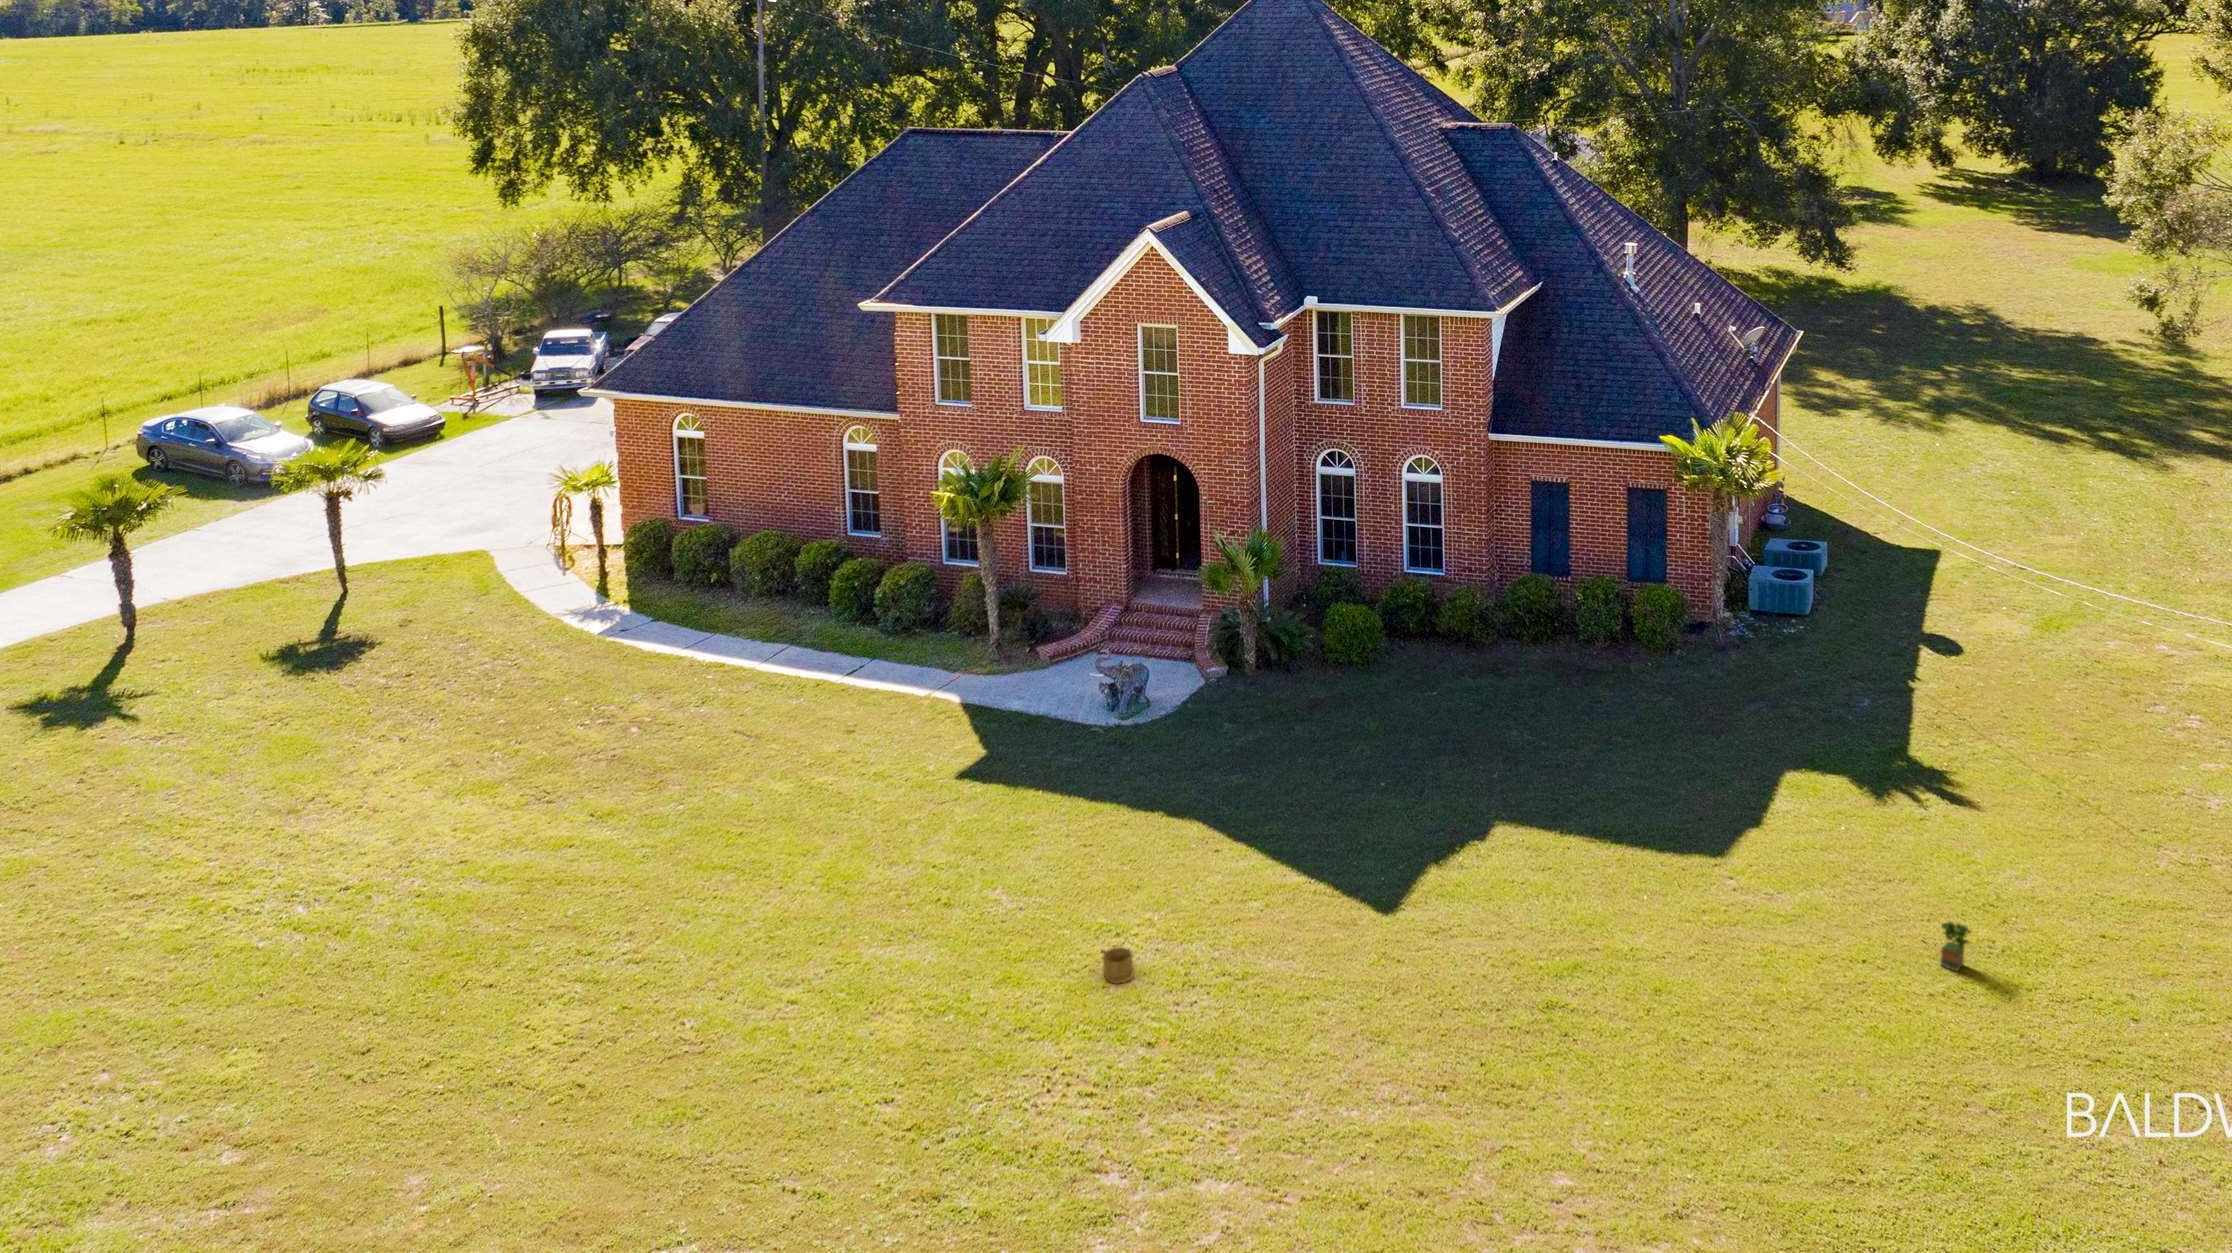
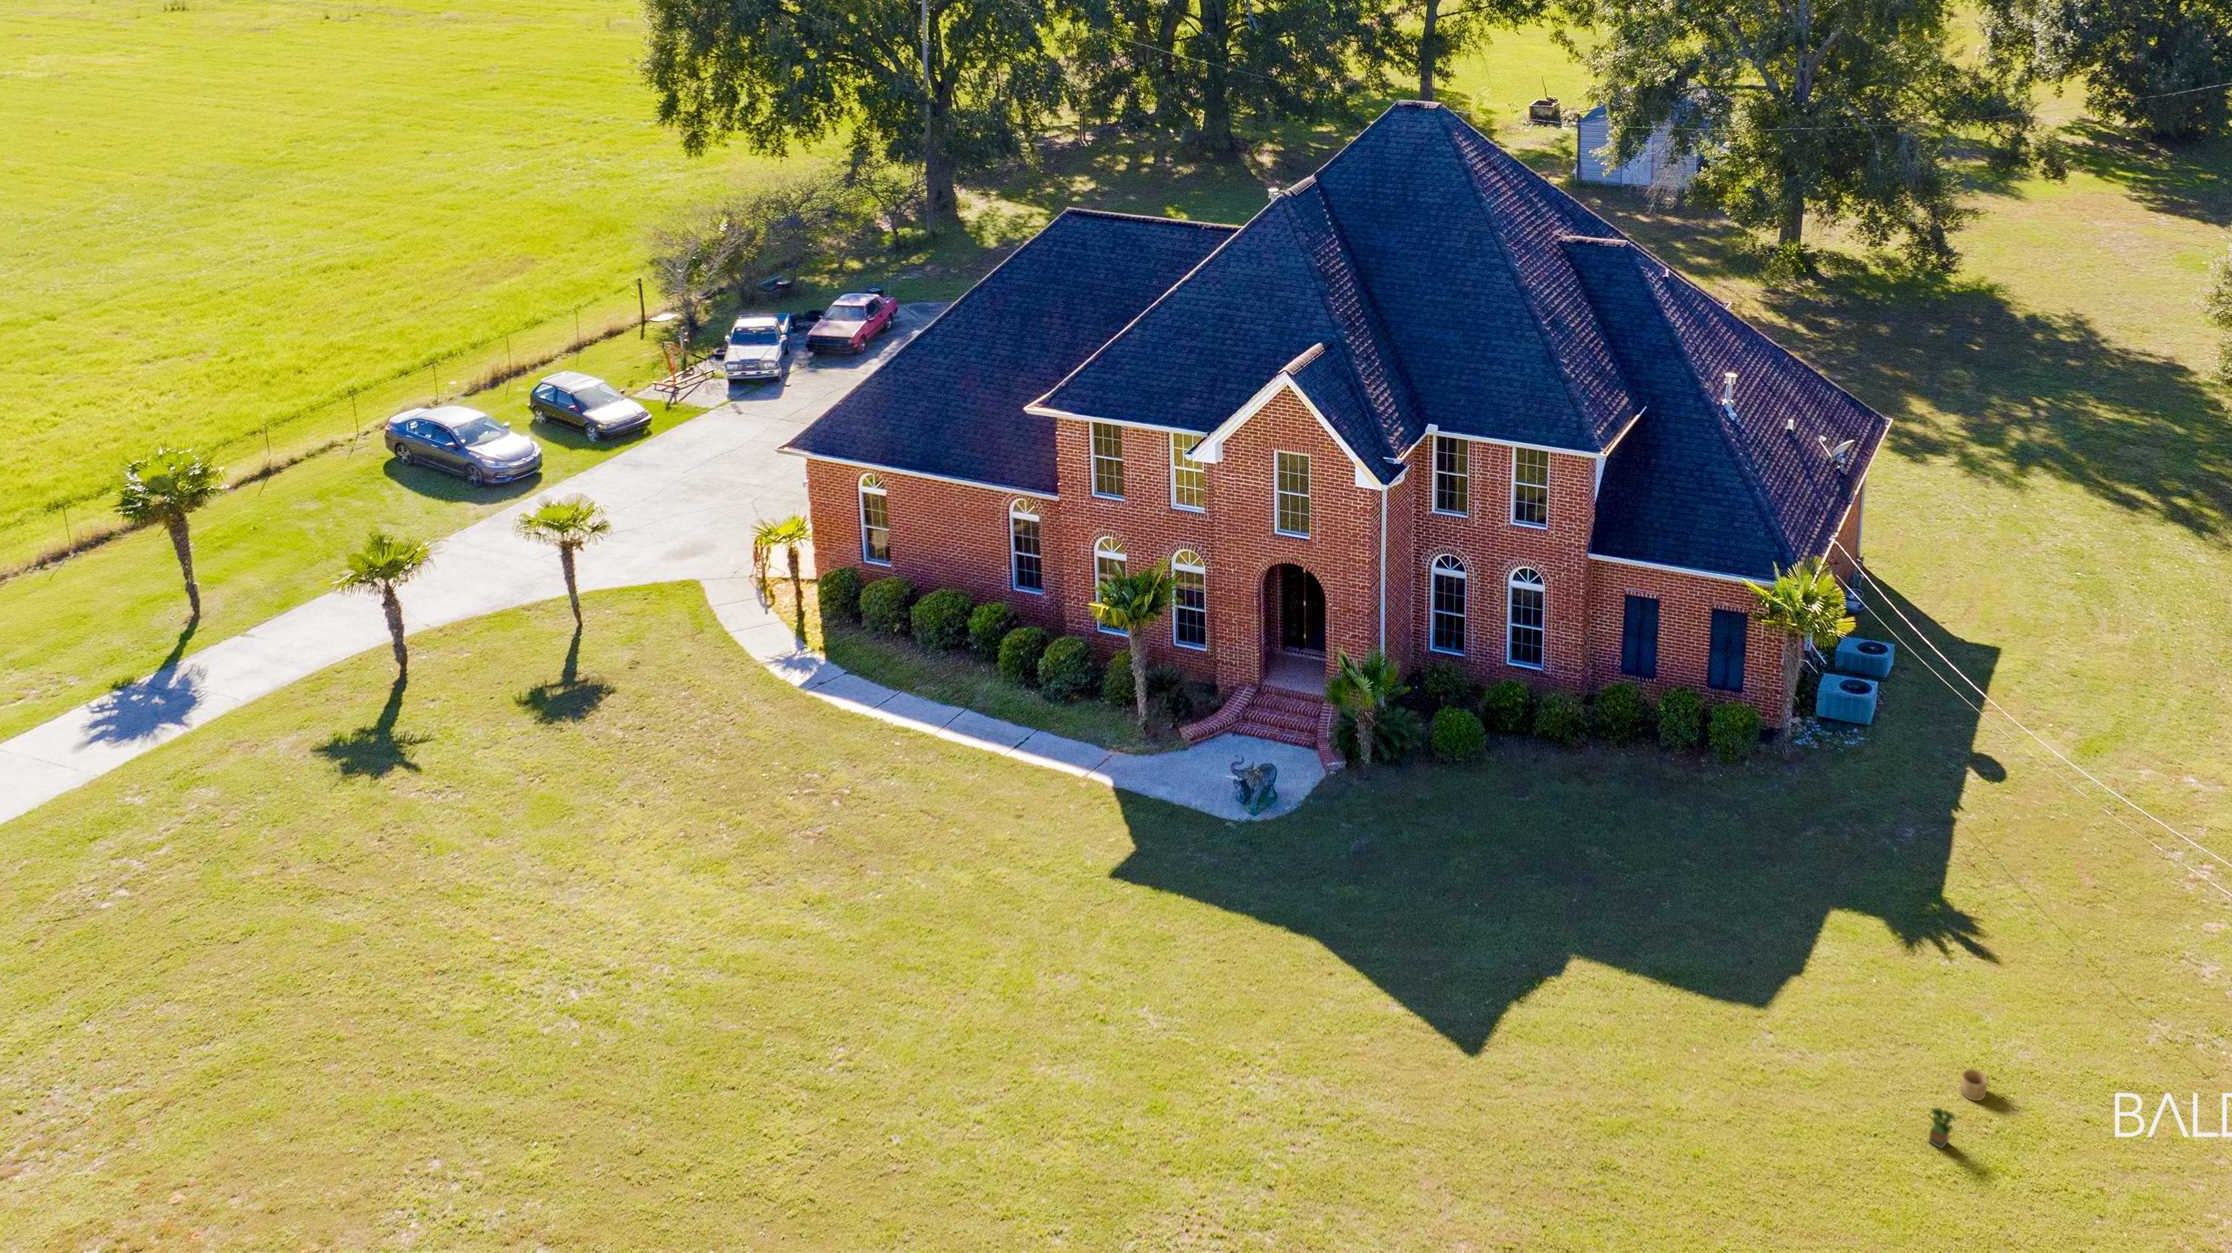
wooden bucket: present [1102,947,1134,984] -> present [1961,1069,1988,1101]

